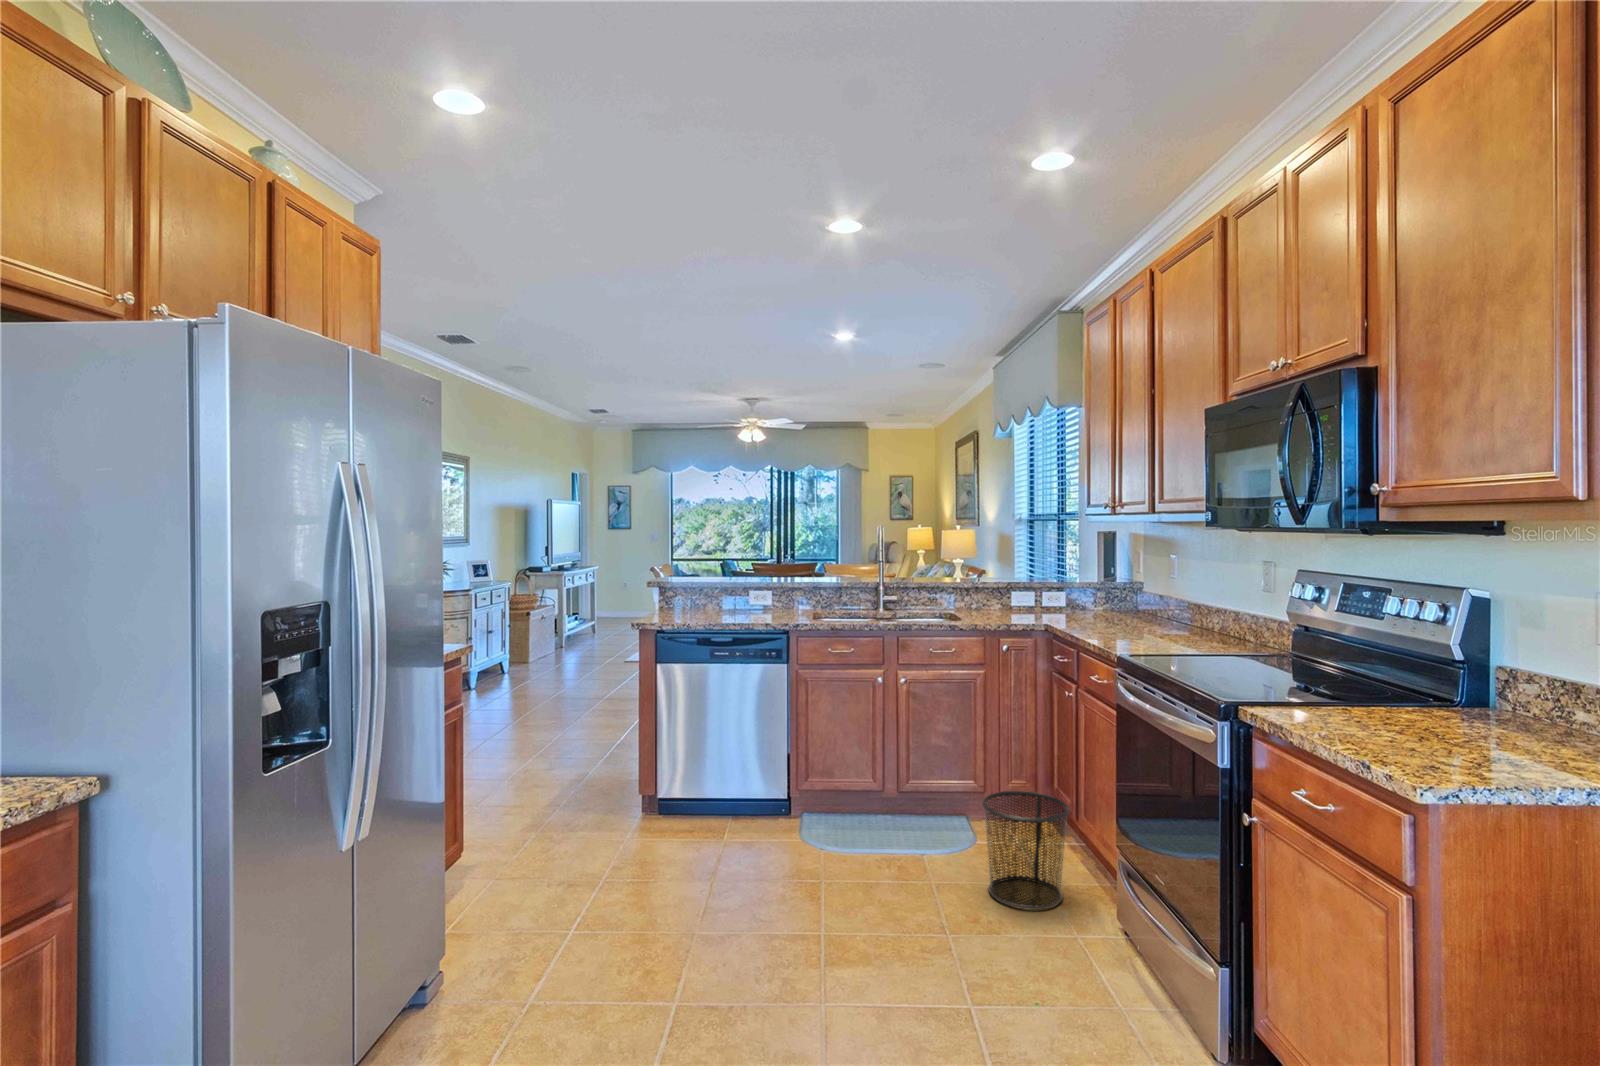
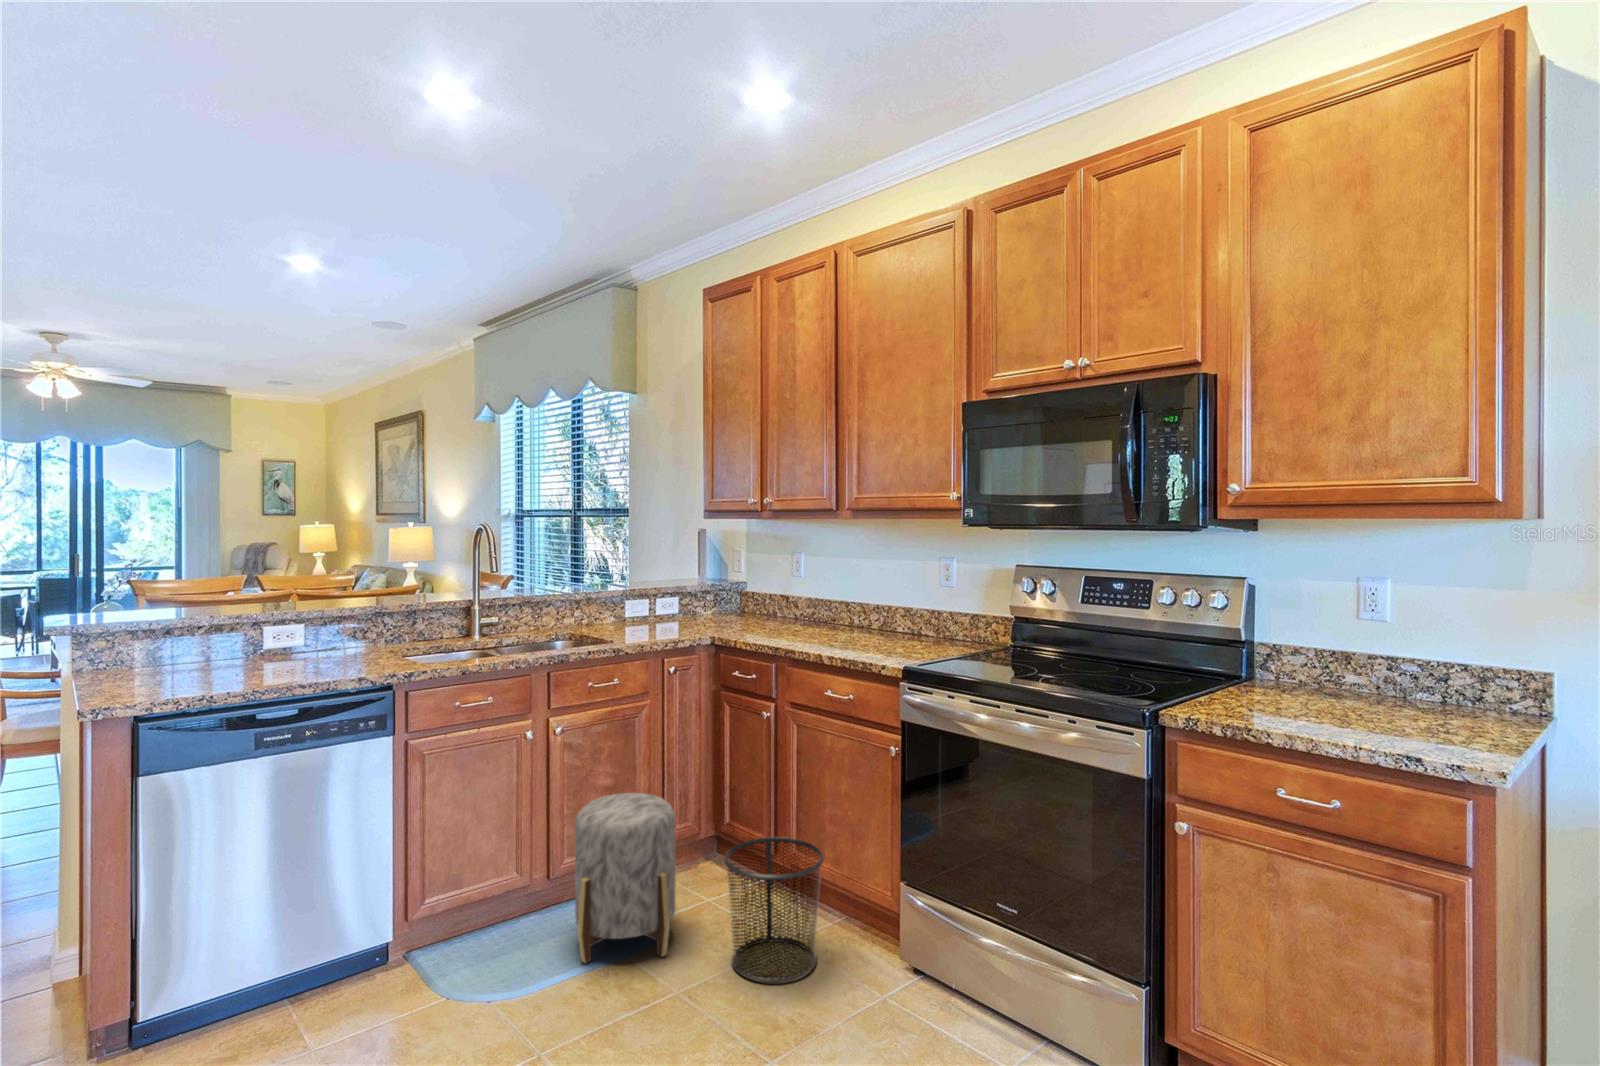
stool: none [890,735,979,865] -> present [575,793,675,963]

